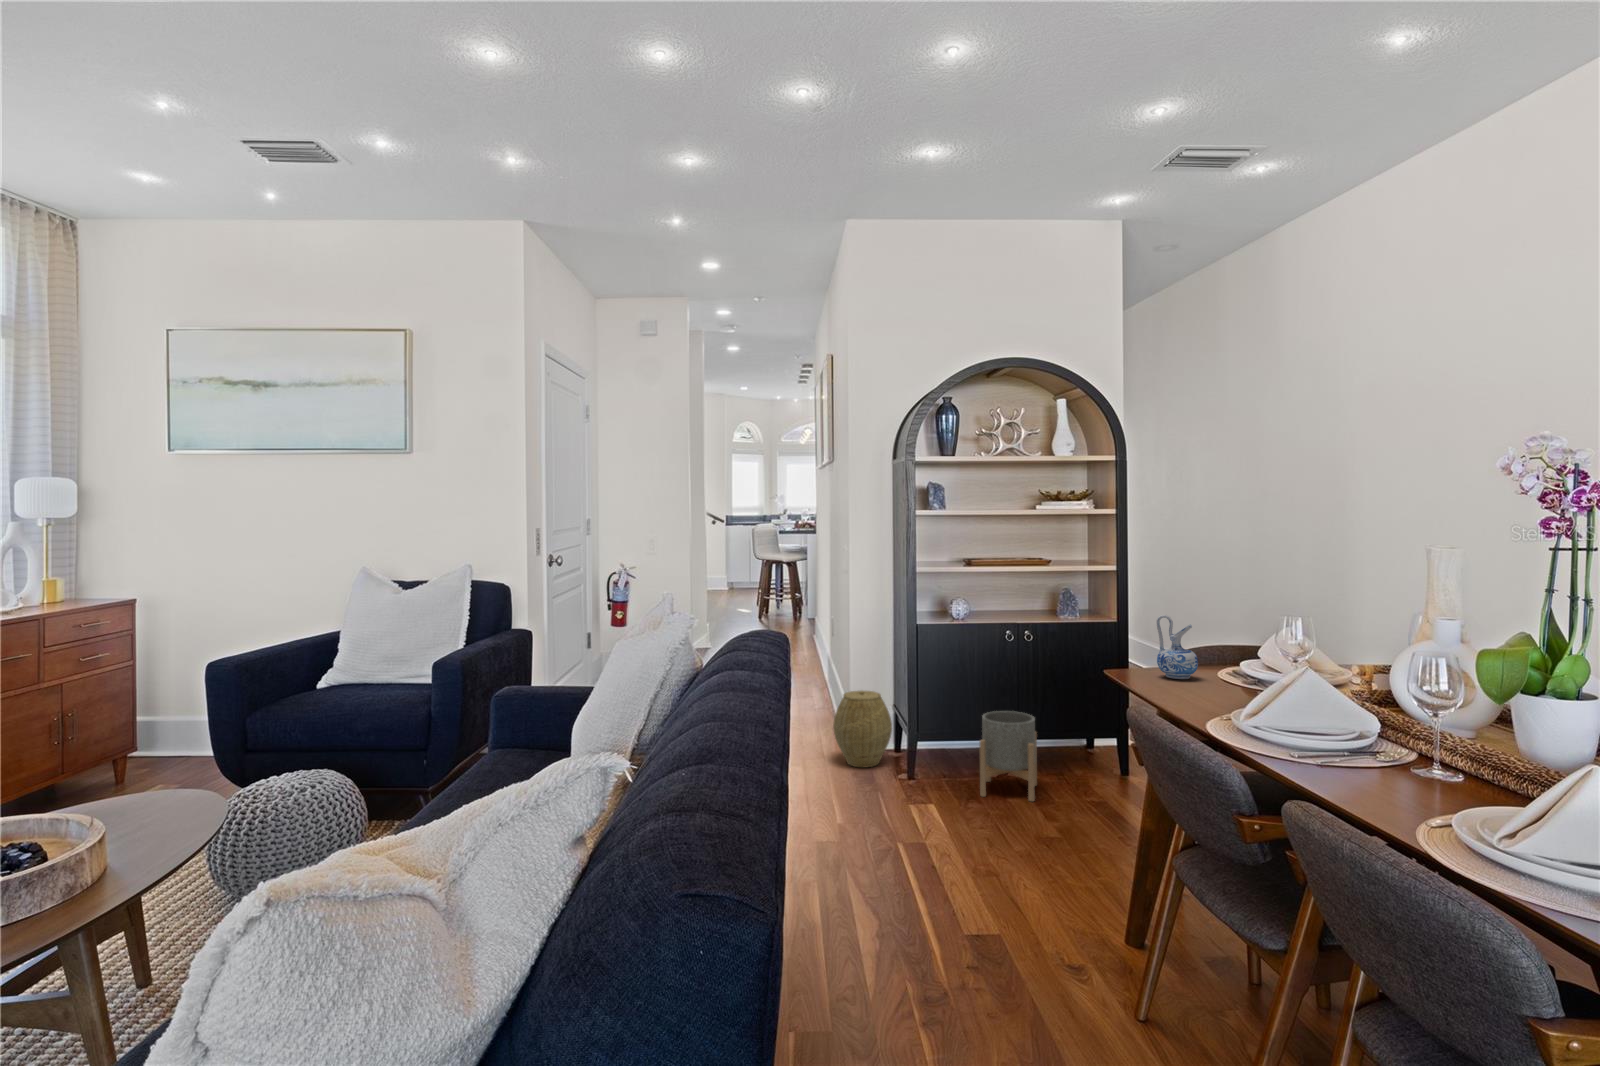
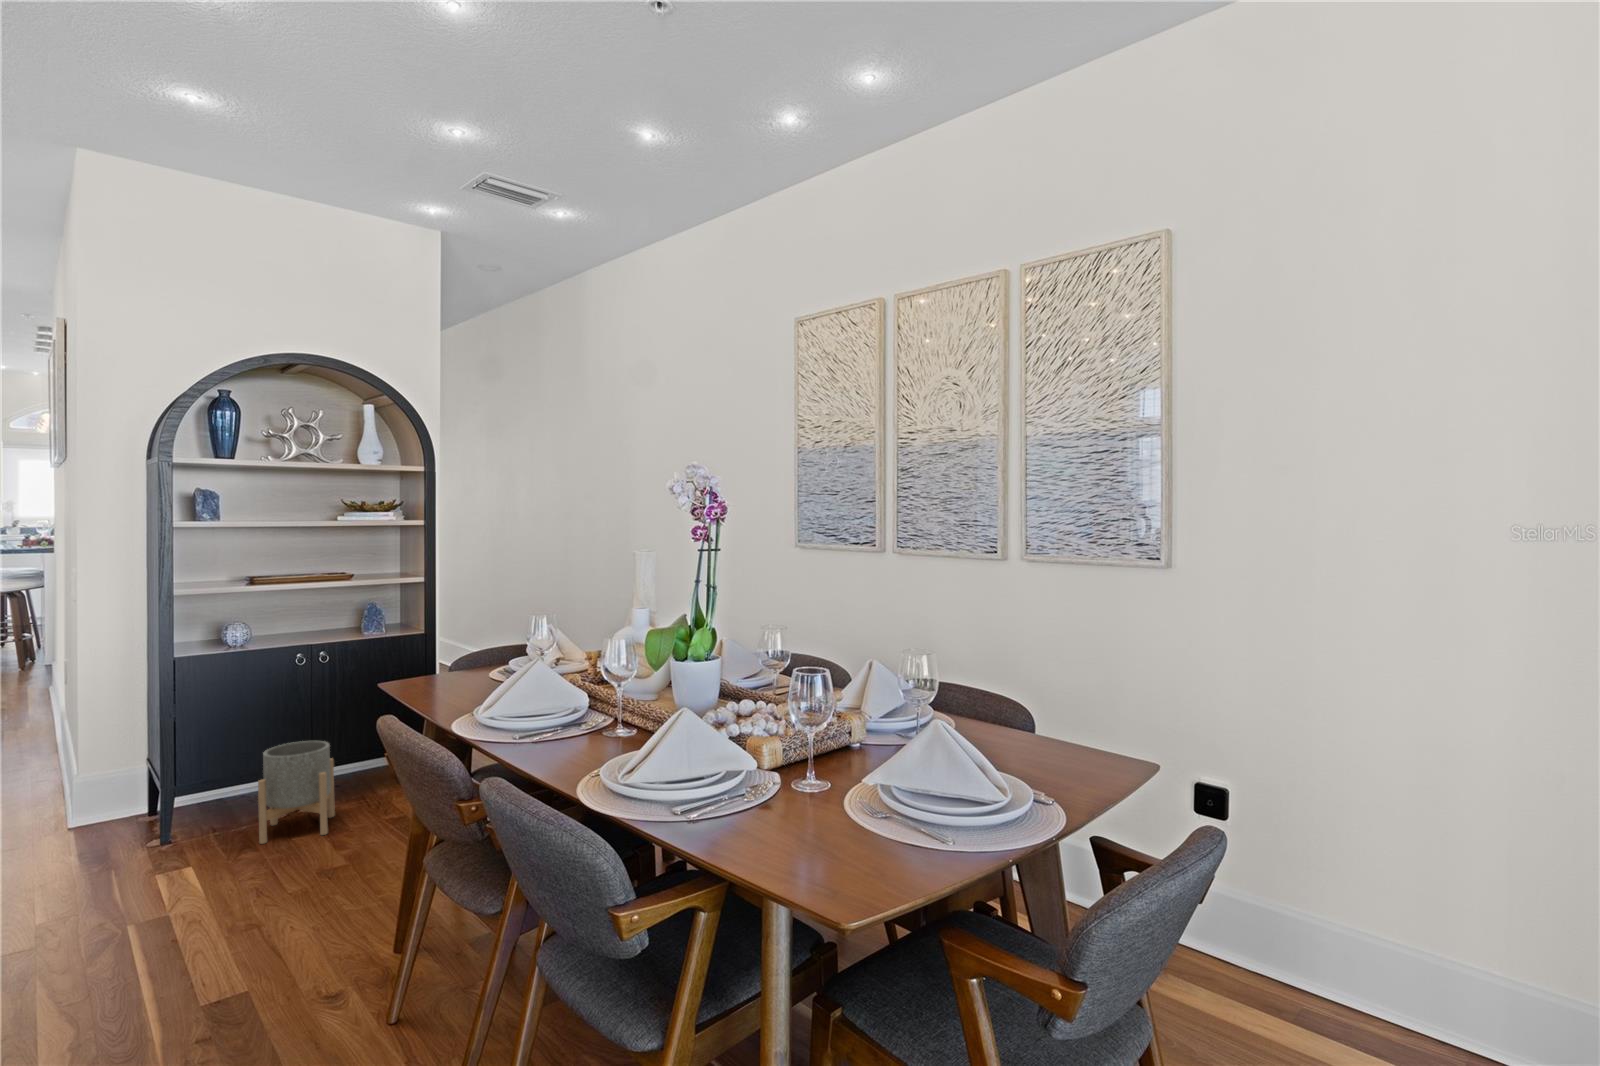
ceramic pitcher: present [1156,615,1198,679] -> none [430,622,470,683]
woven basket: present [833,691,892,767] -> none [40,747,139,849]

